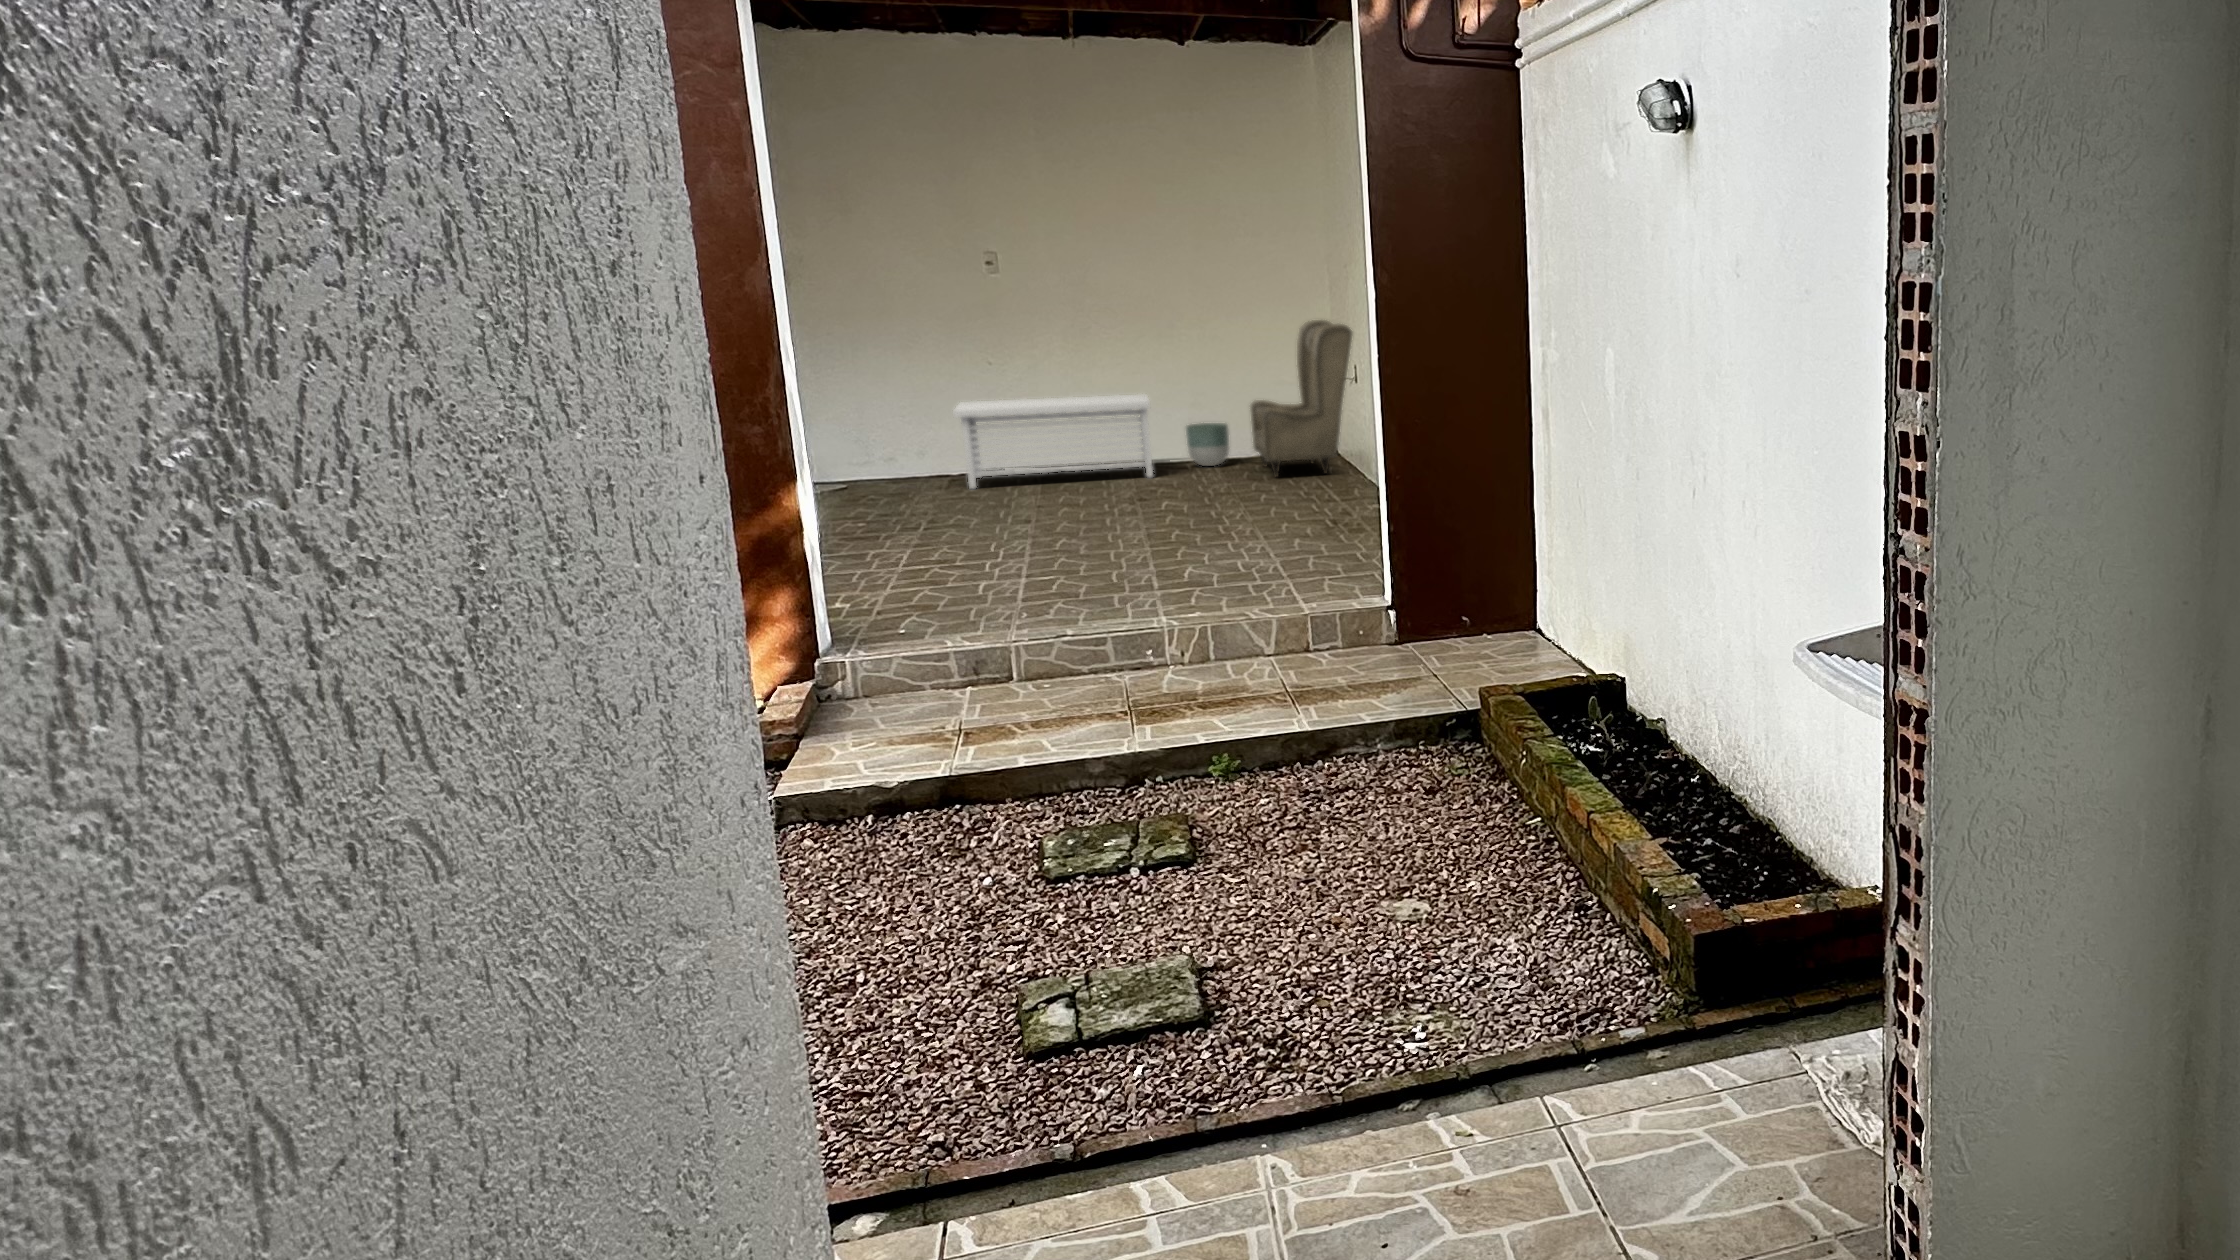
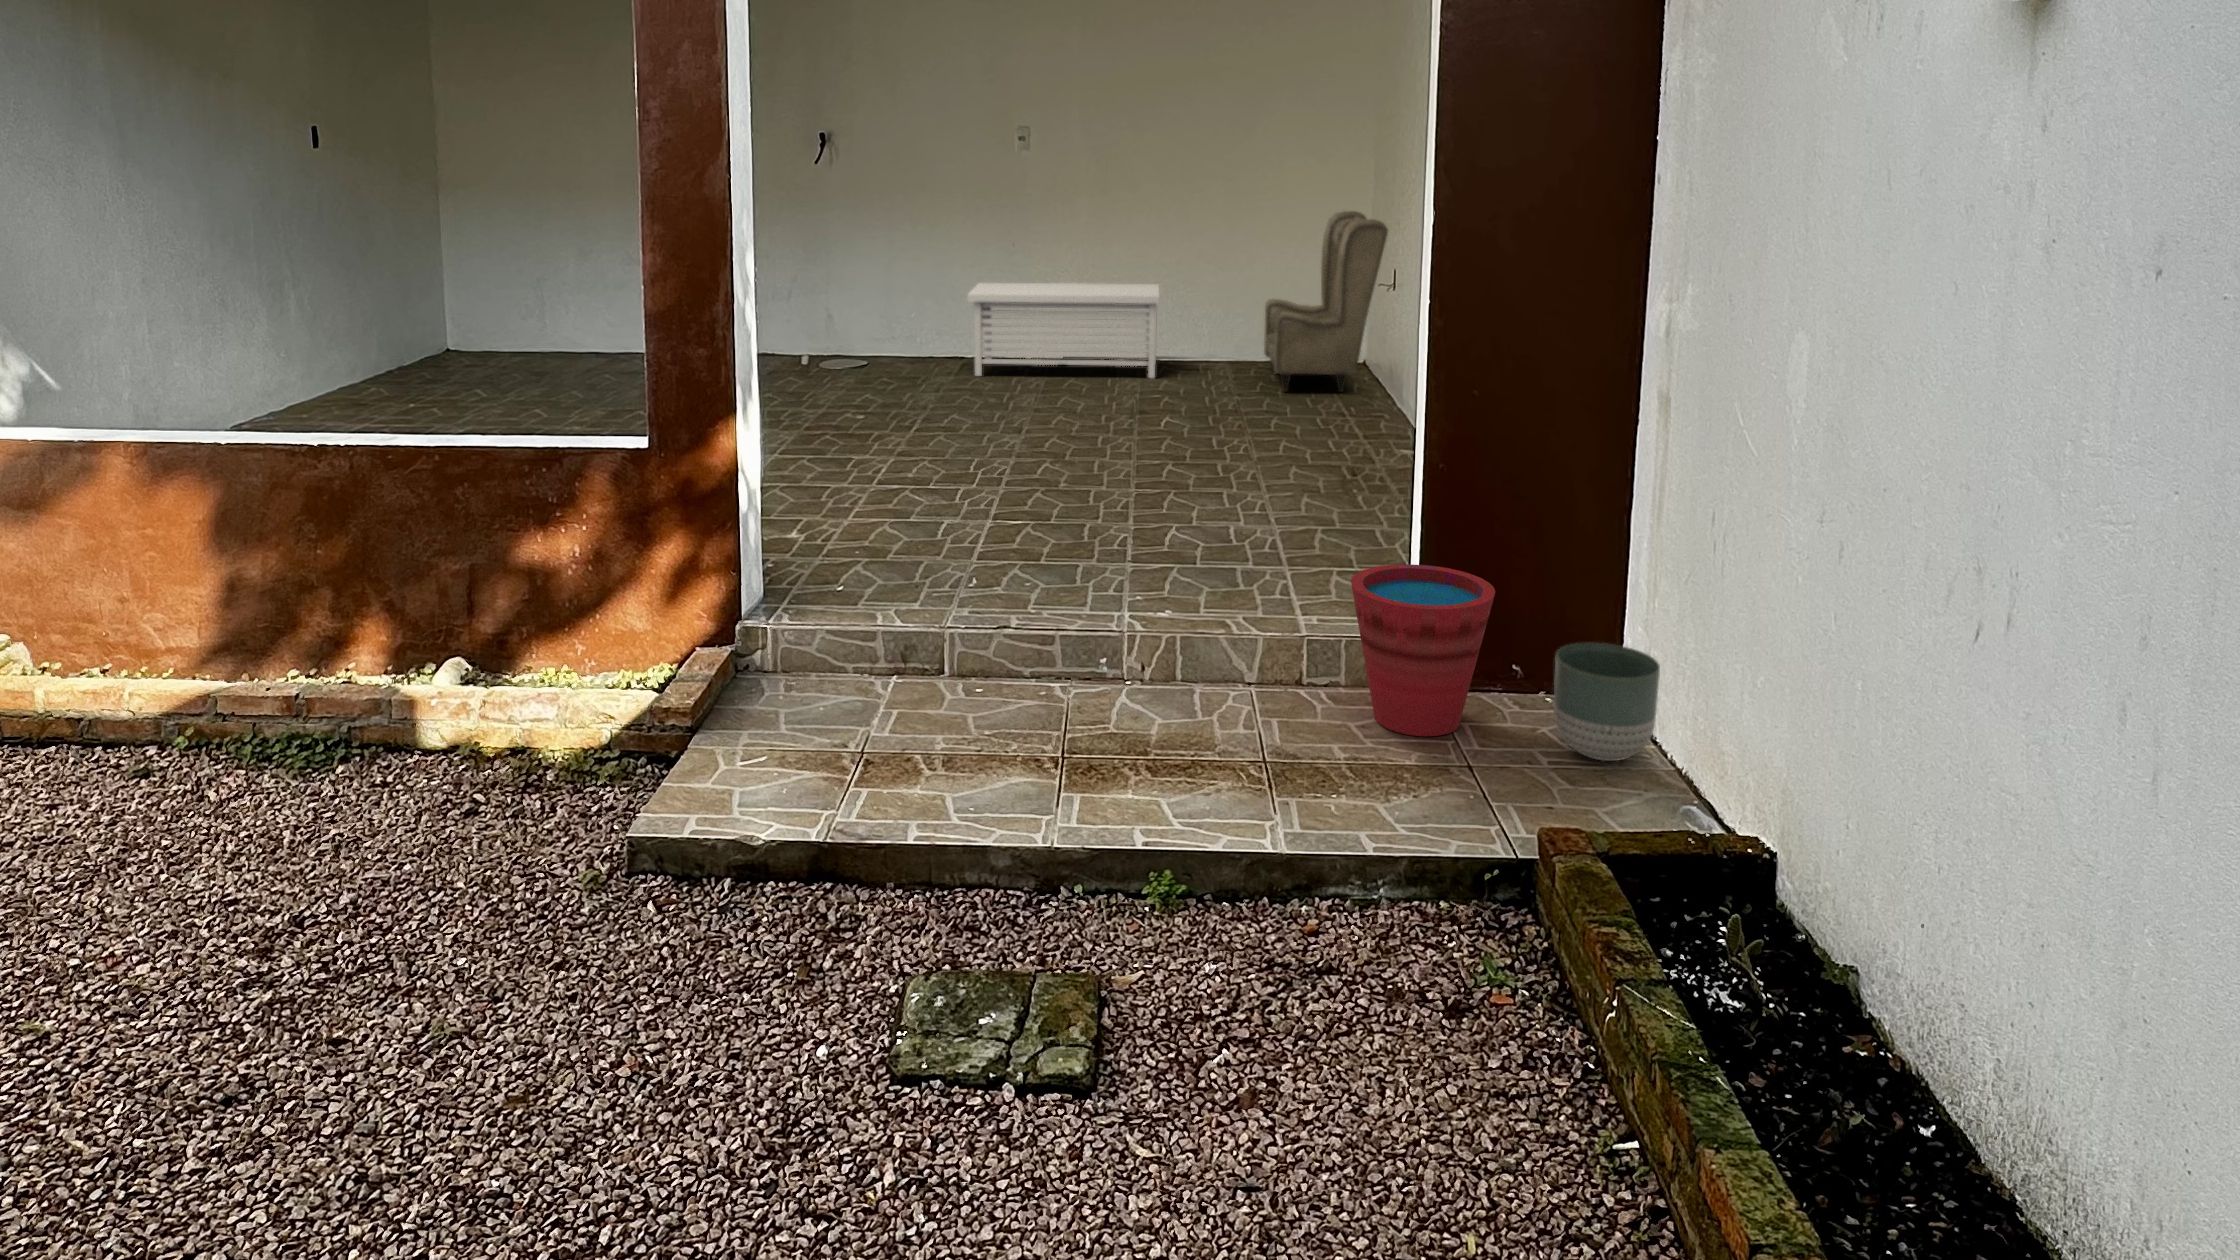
planter: present [1186,423,1229,466] -> present [1554,643,1660,761]
bucket: none [1343,550,1447,665] -> present [1351,564,1495,736]

